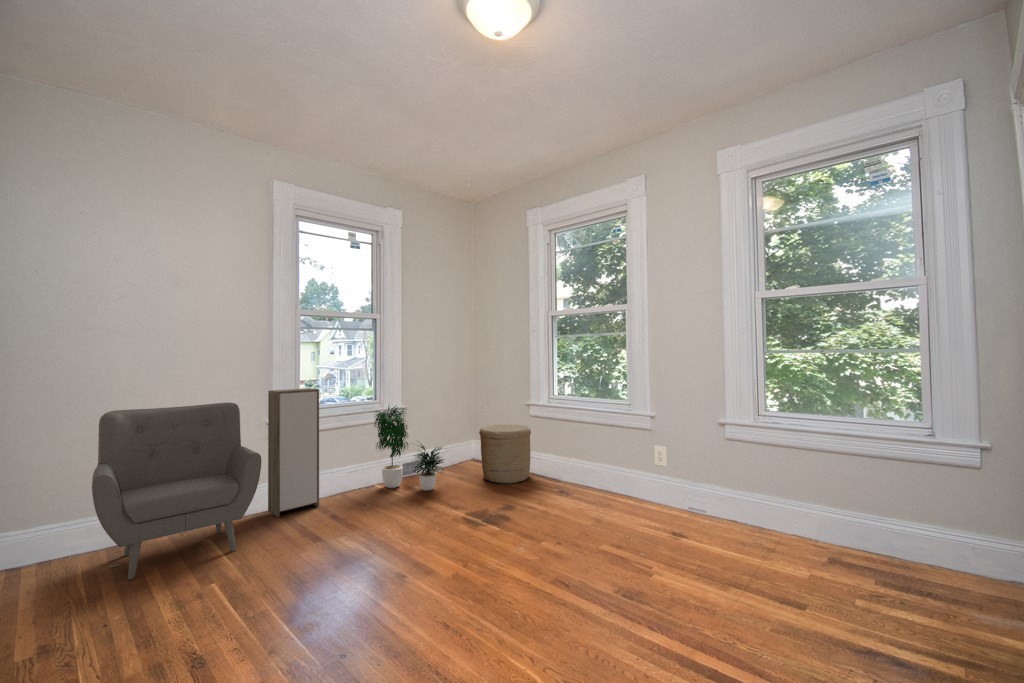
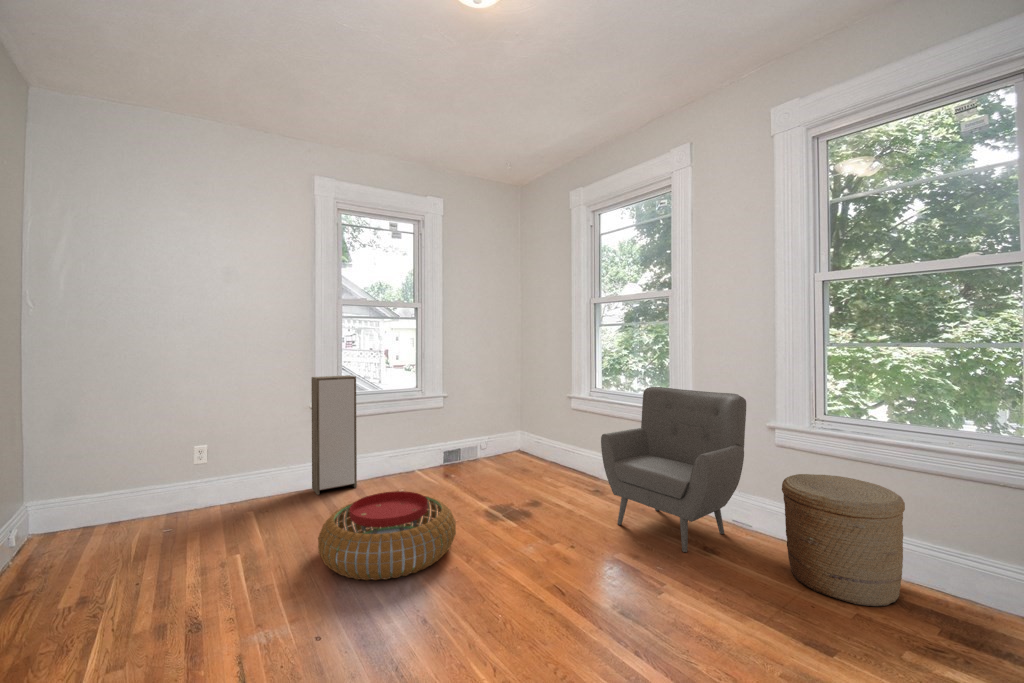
armchair: present [92,403,261,580] -> present [601,387,746,552]
potted plant: present [375,406,444,491] -> none [410,390,480,479]
woven basket: present [479,424,531,484] -> present [782,474,905,606]
pouf: none [308,504,450,595] -> present [318,491,456,580]

